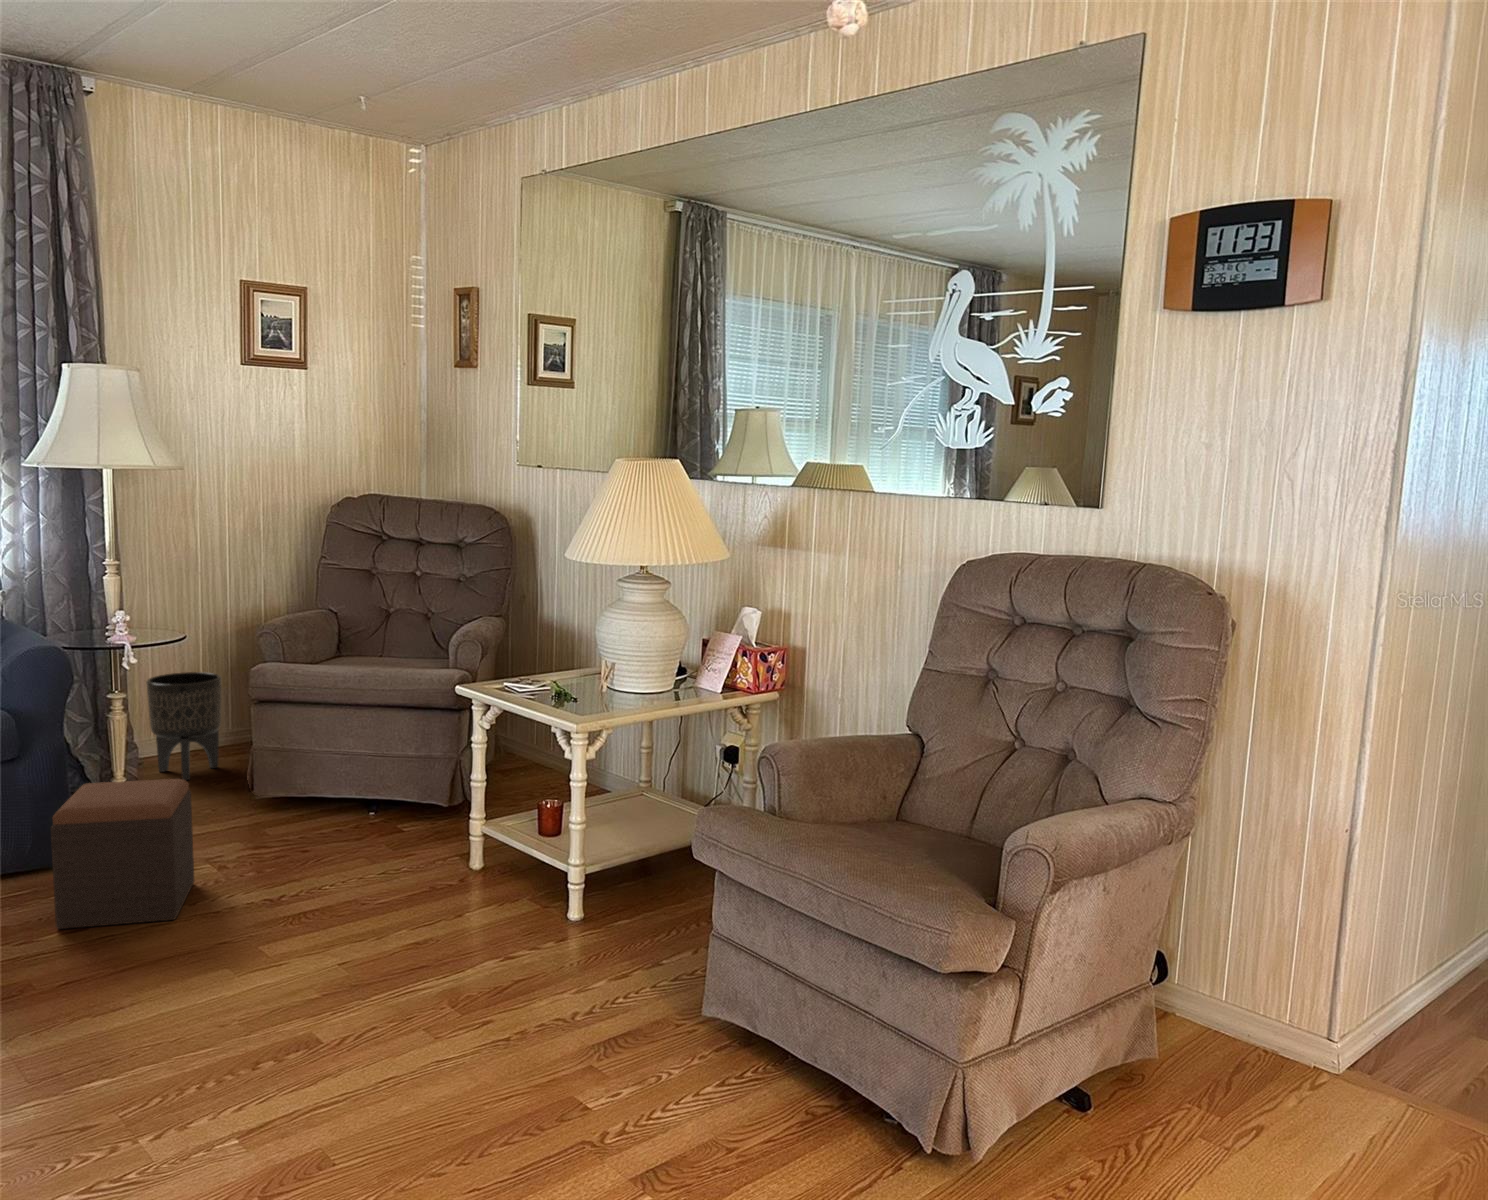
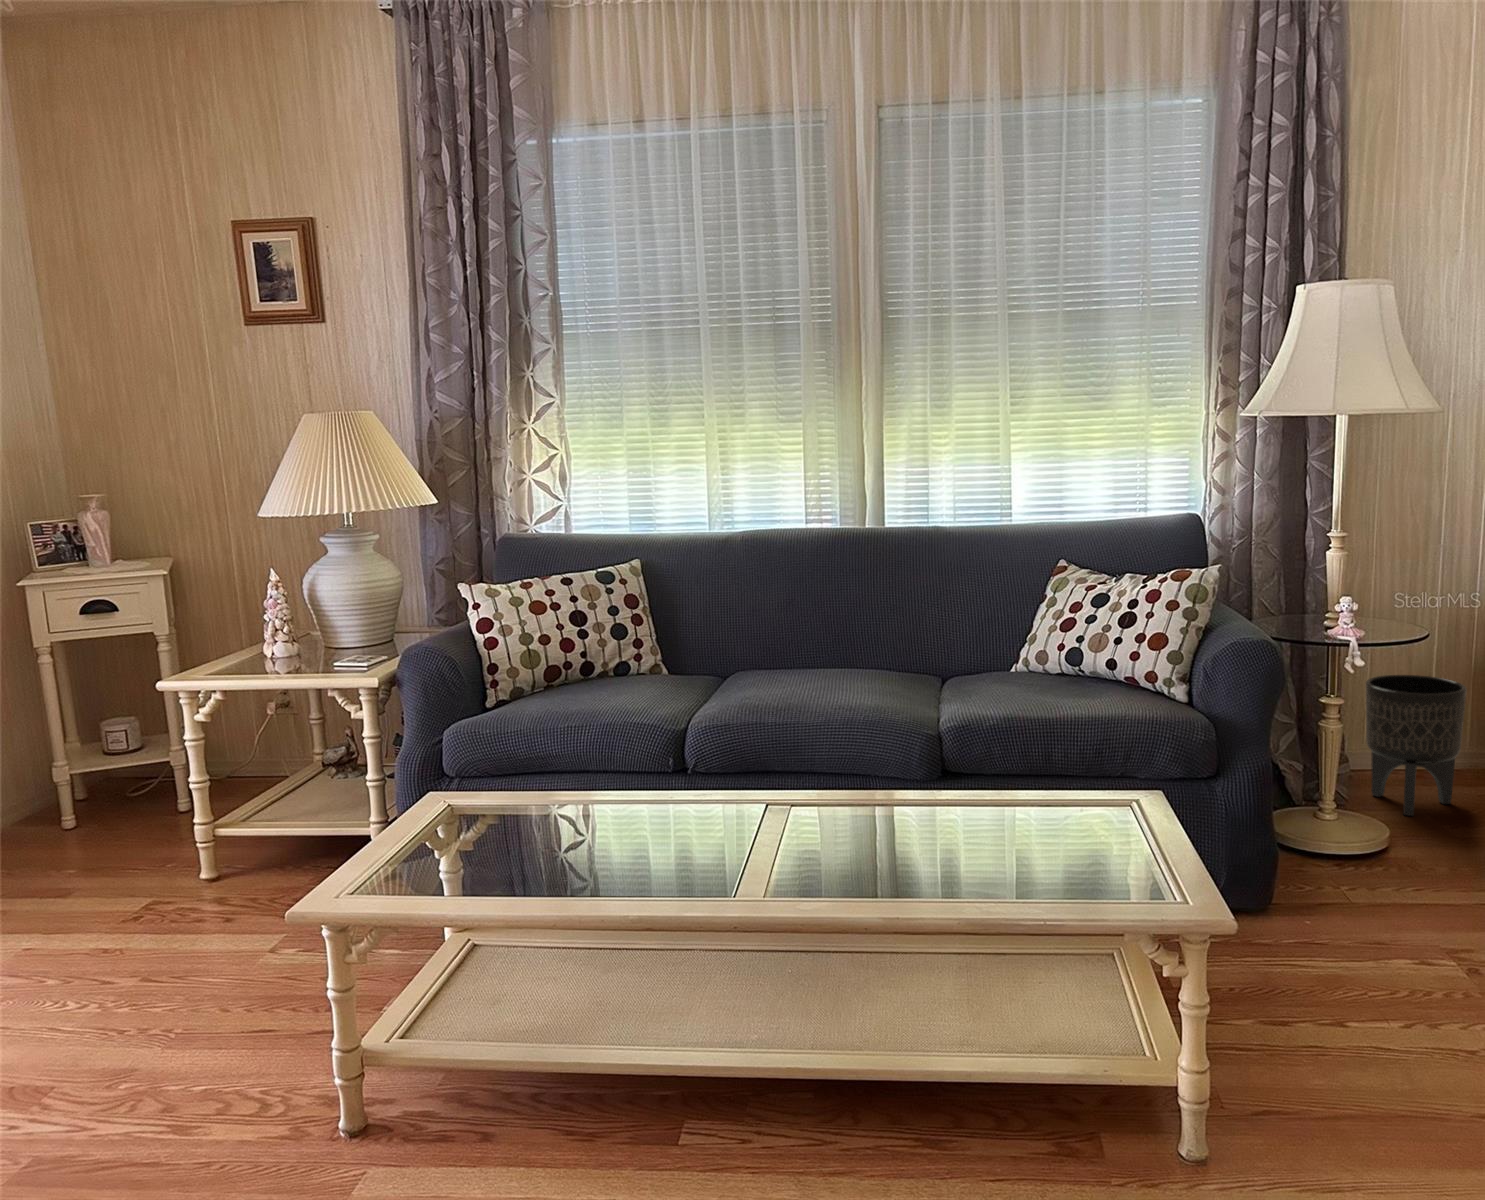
footstool: present [50,779,194,929] -> none [1256,830,1445,1058]

